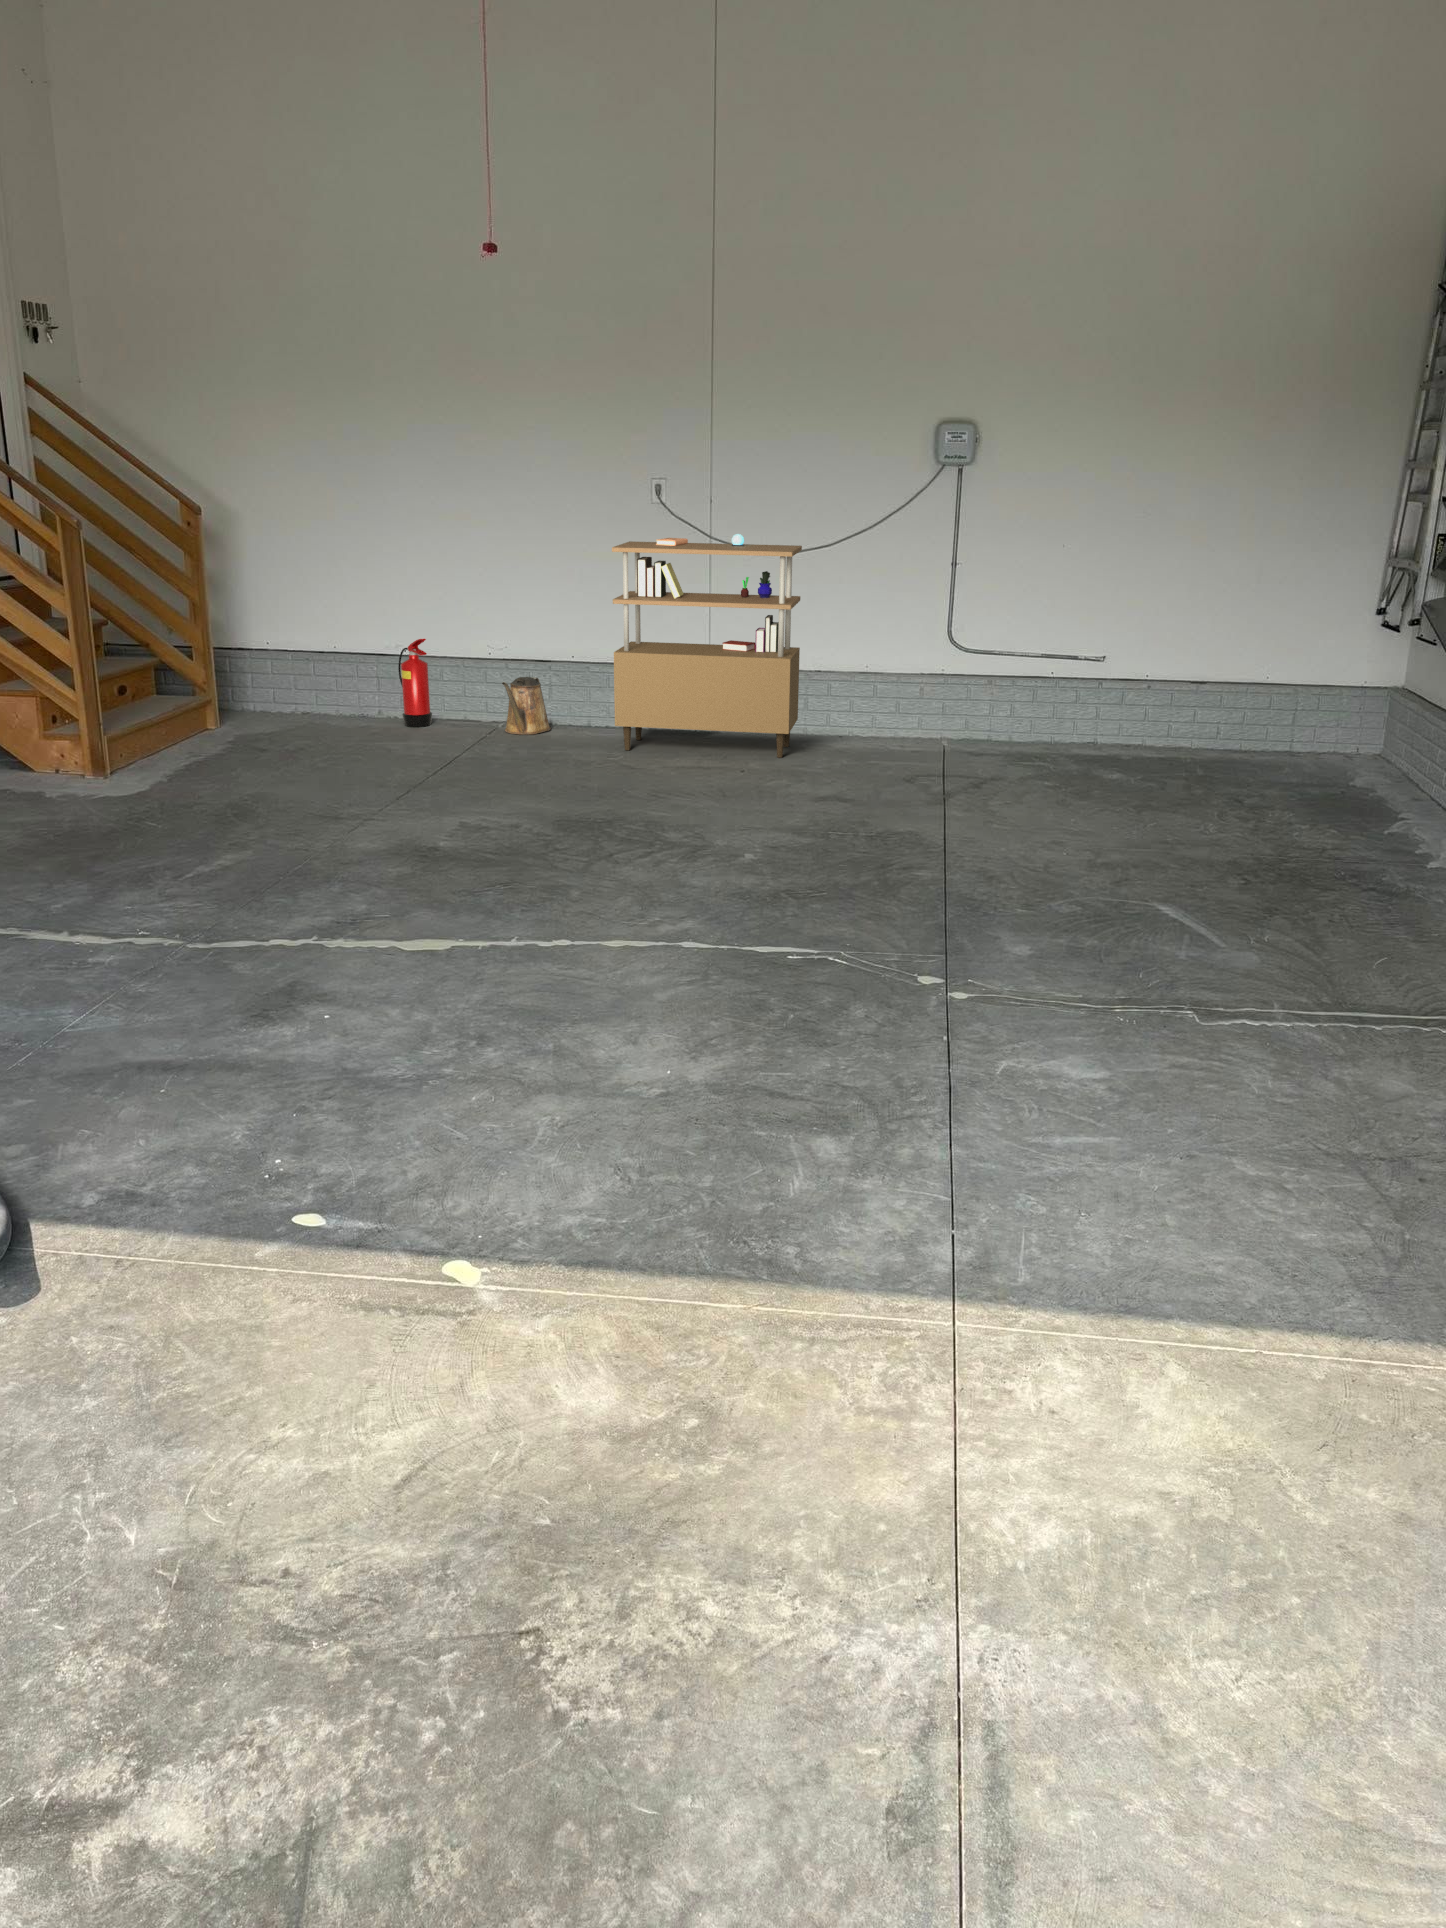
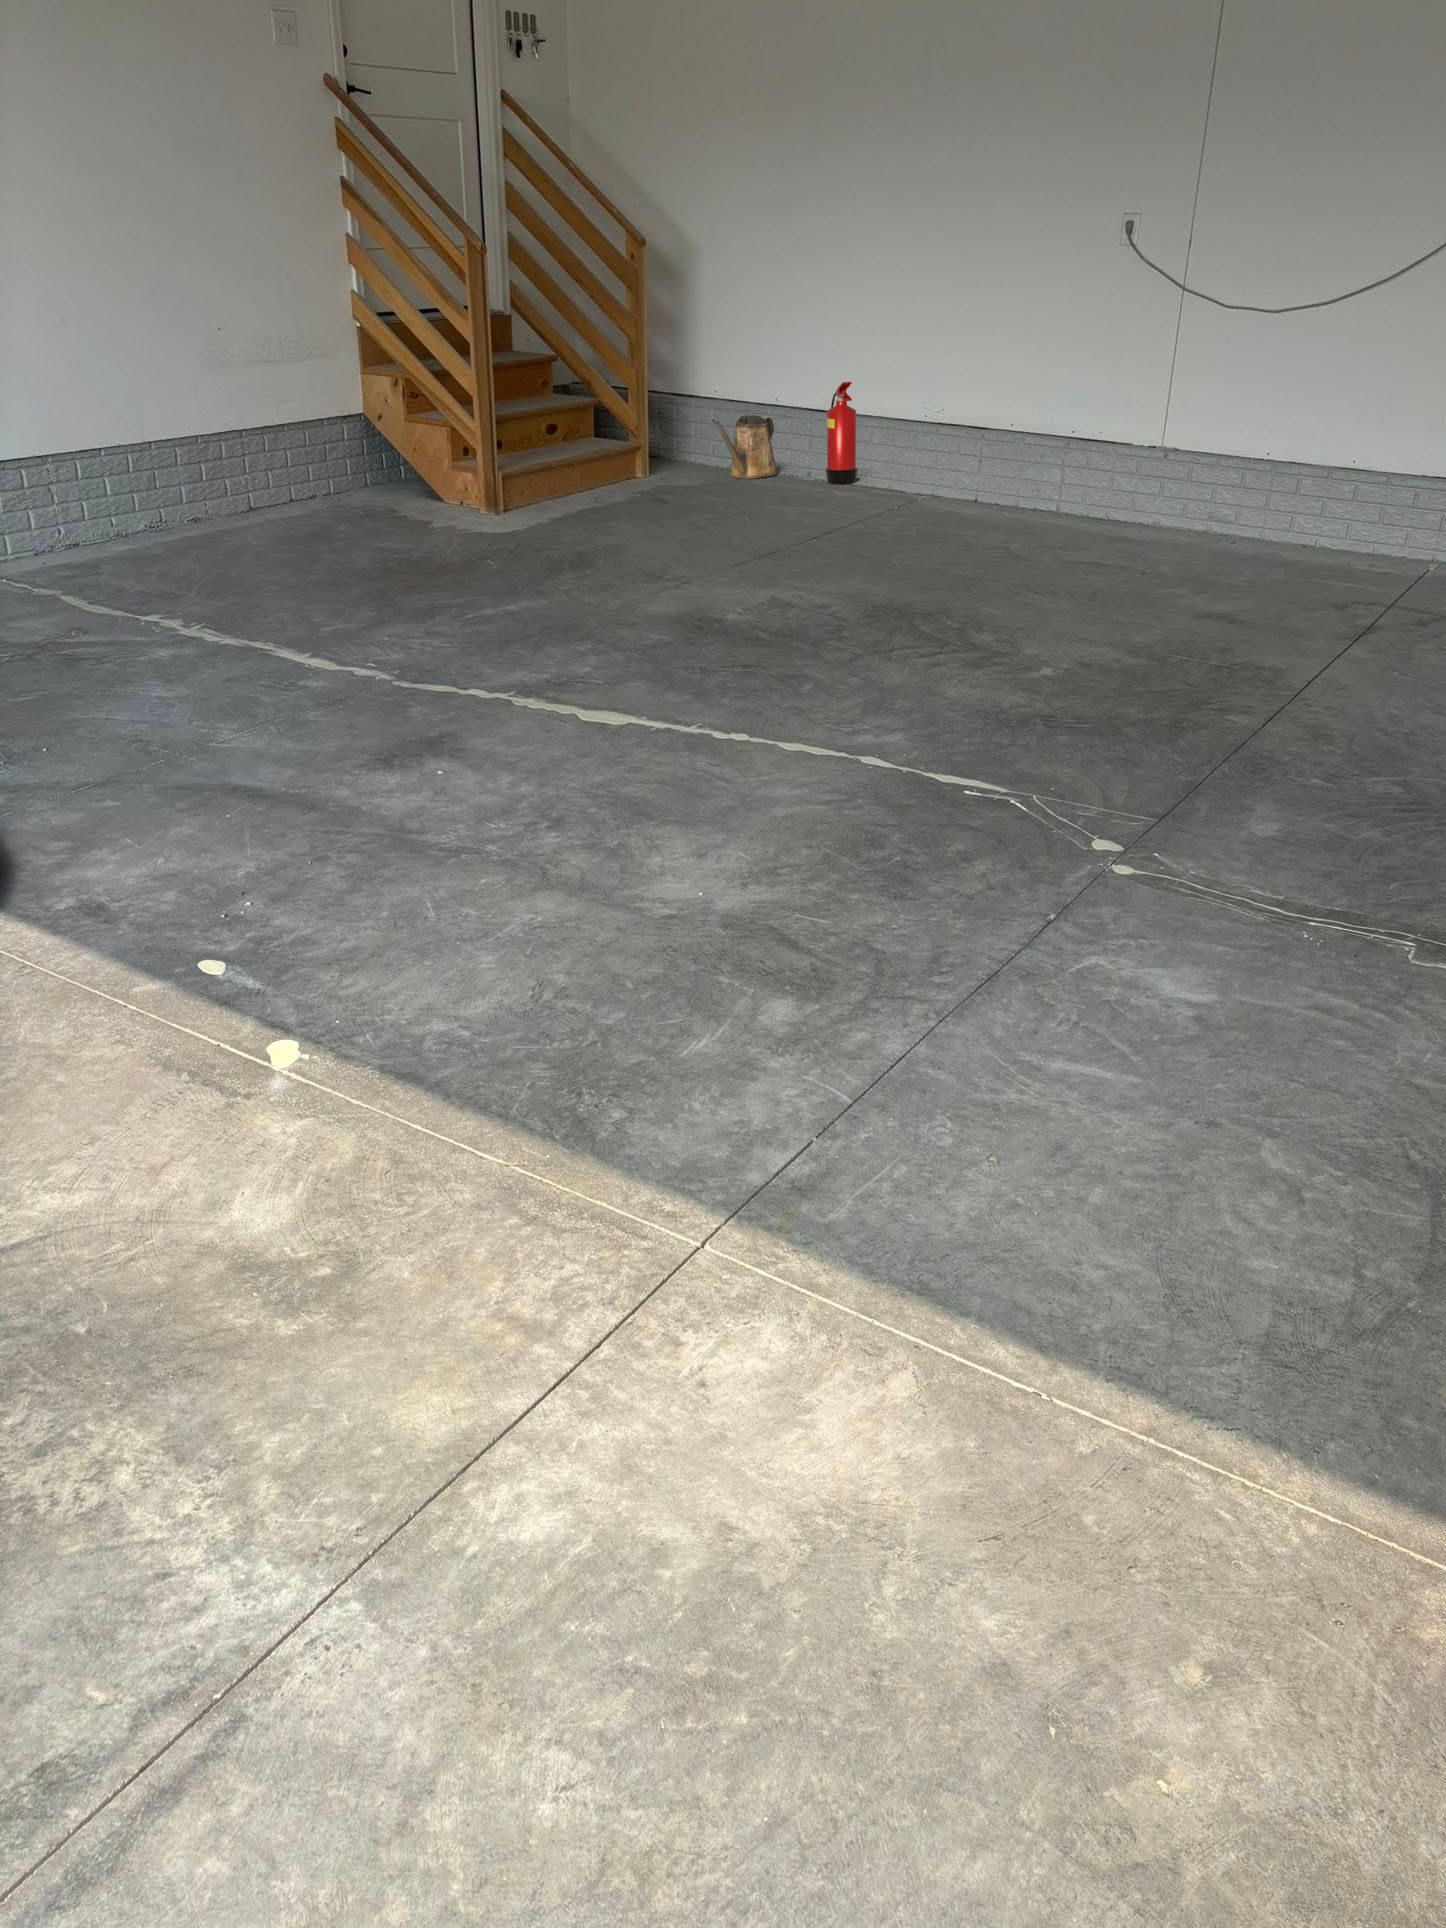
shelving unit: present [612,534,802,758] -> none [1026,252,1288,545]
watering can: present [502,677,551,735] -> present [711,415,778,479]

